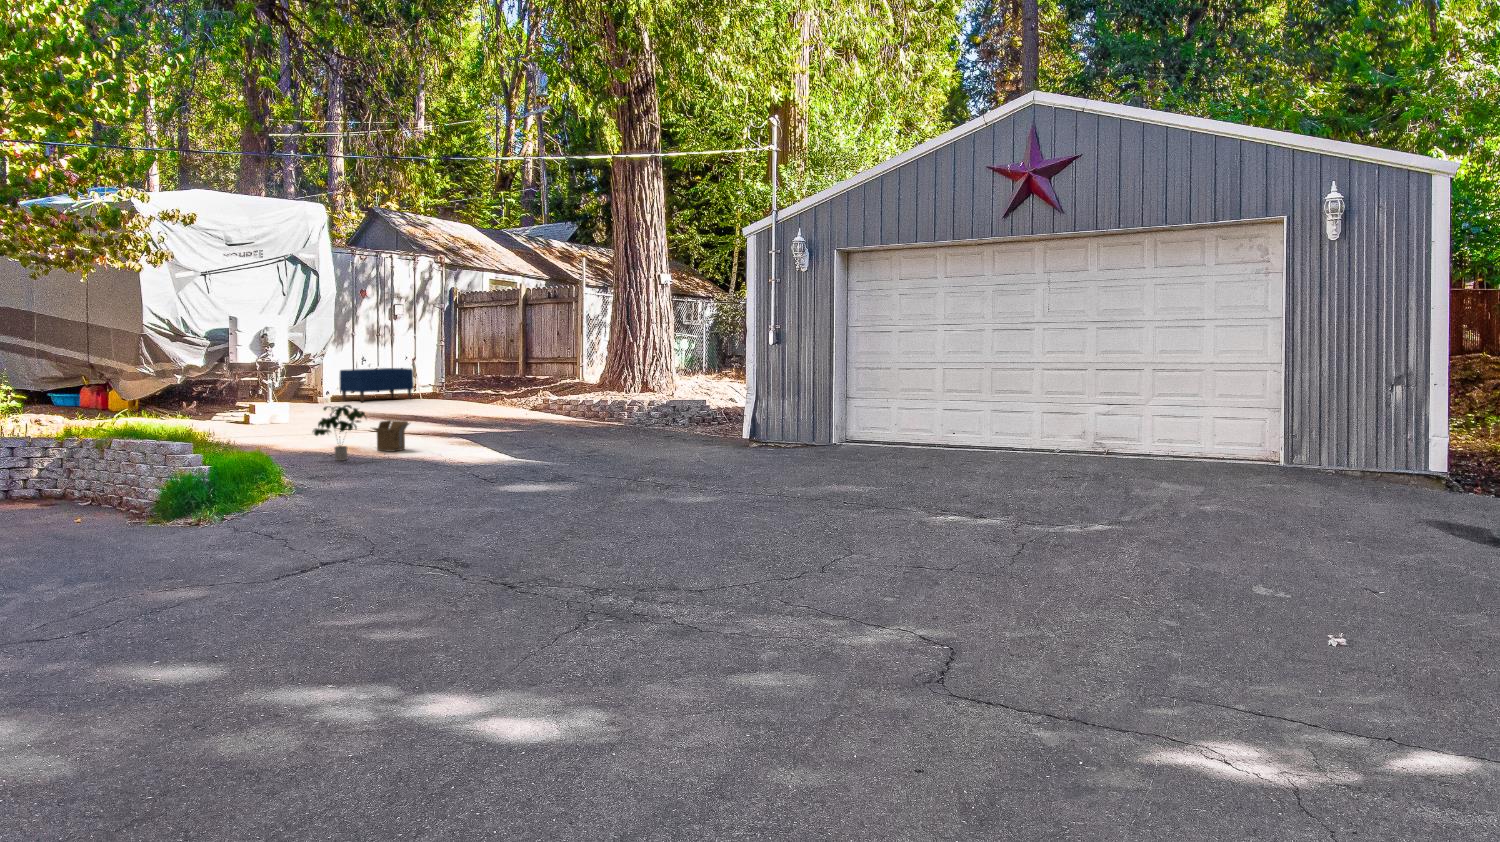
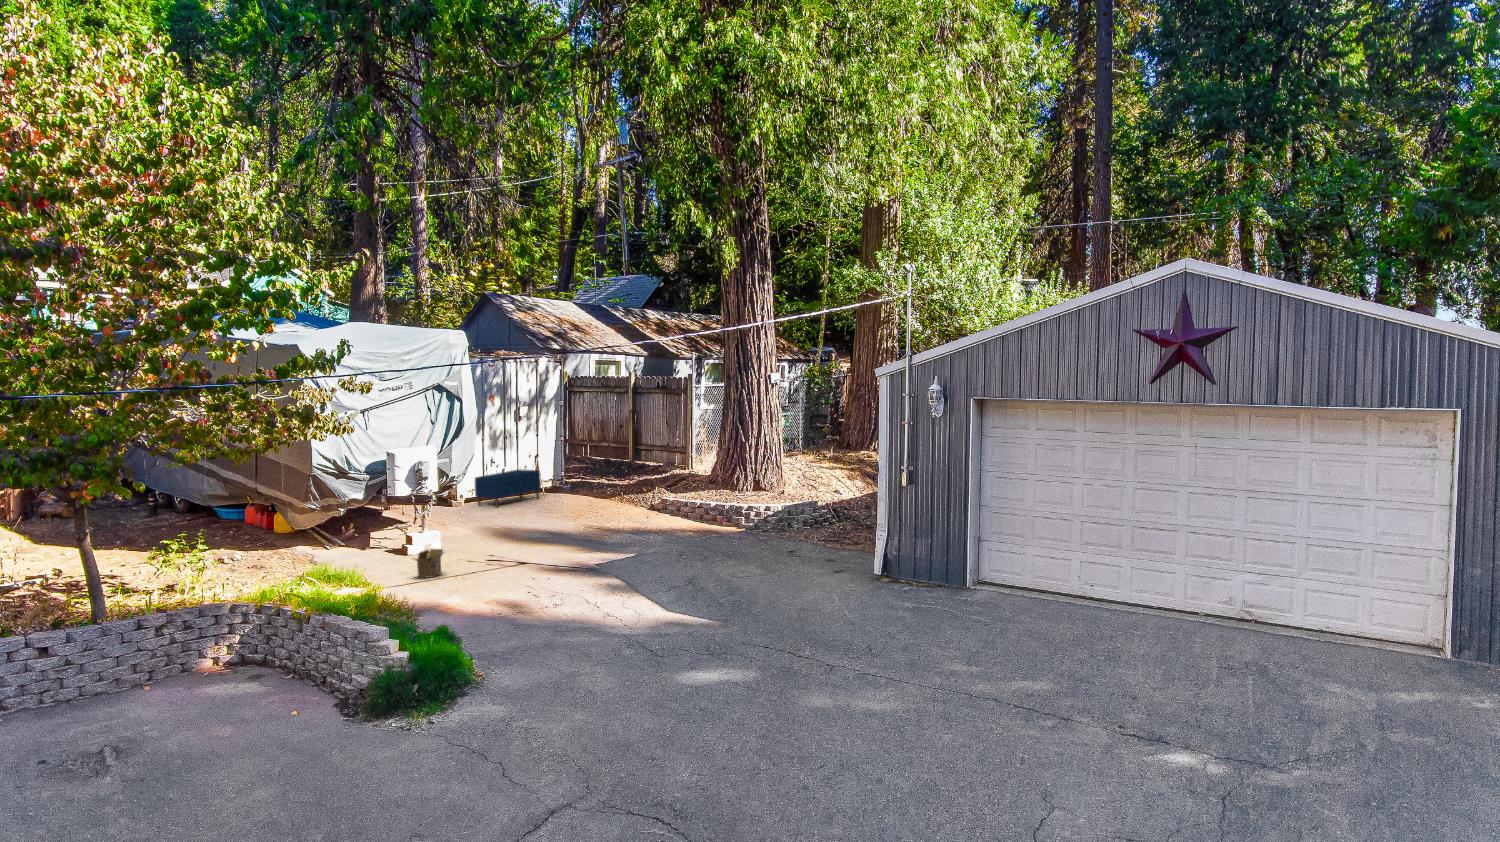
potted plant: present [313,405,366,461] -> none [485,560,532,612]
cardboard box: present [373,420,409,452] -> present [415,549,443,578]

